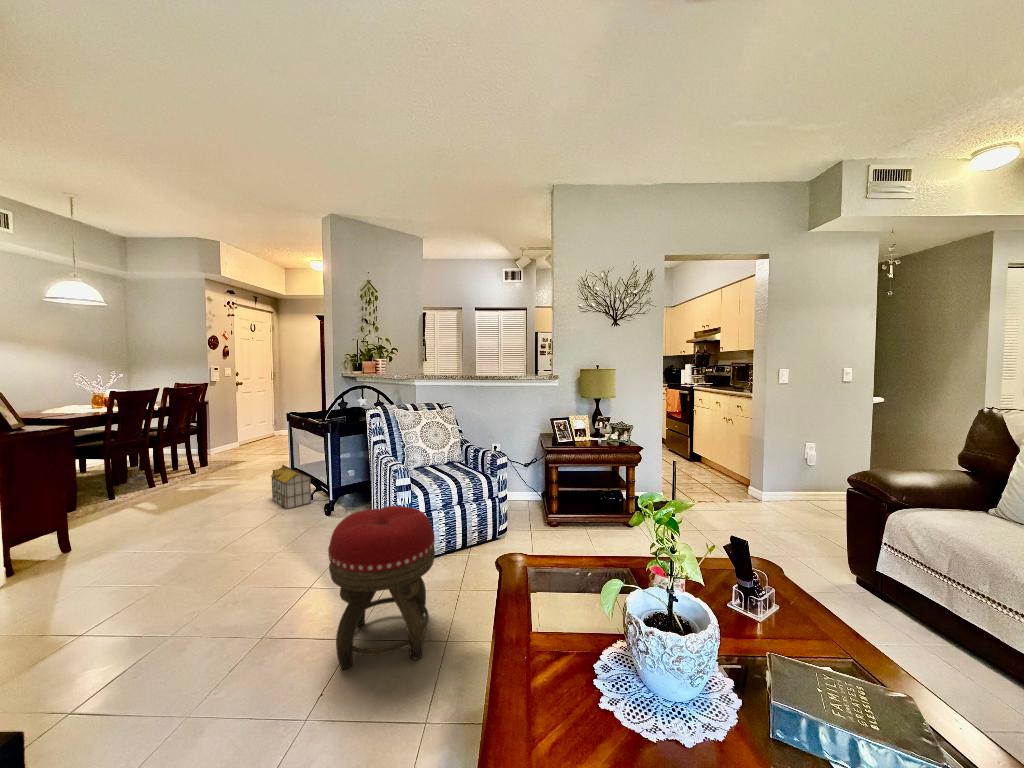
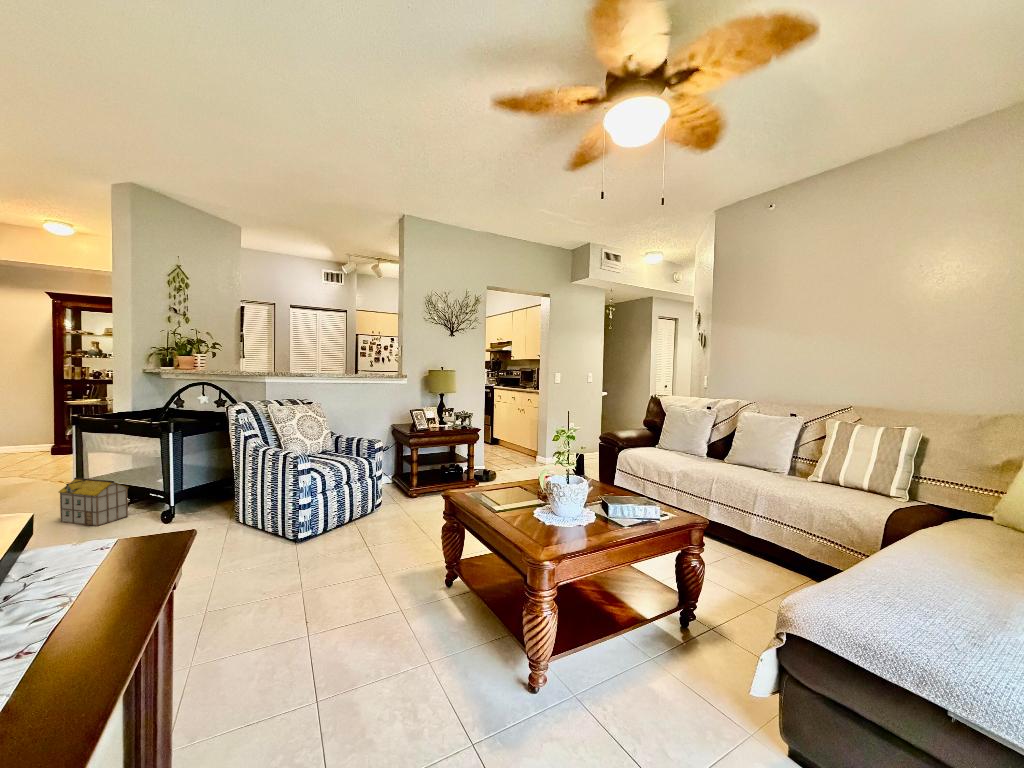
footstool: present [328,506,435,669] -> none [286,478,376,607]

